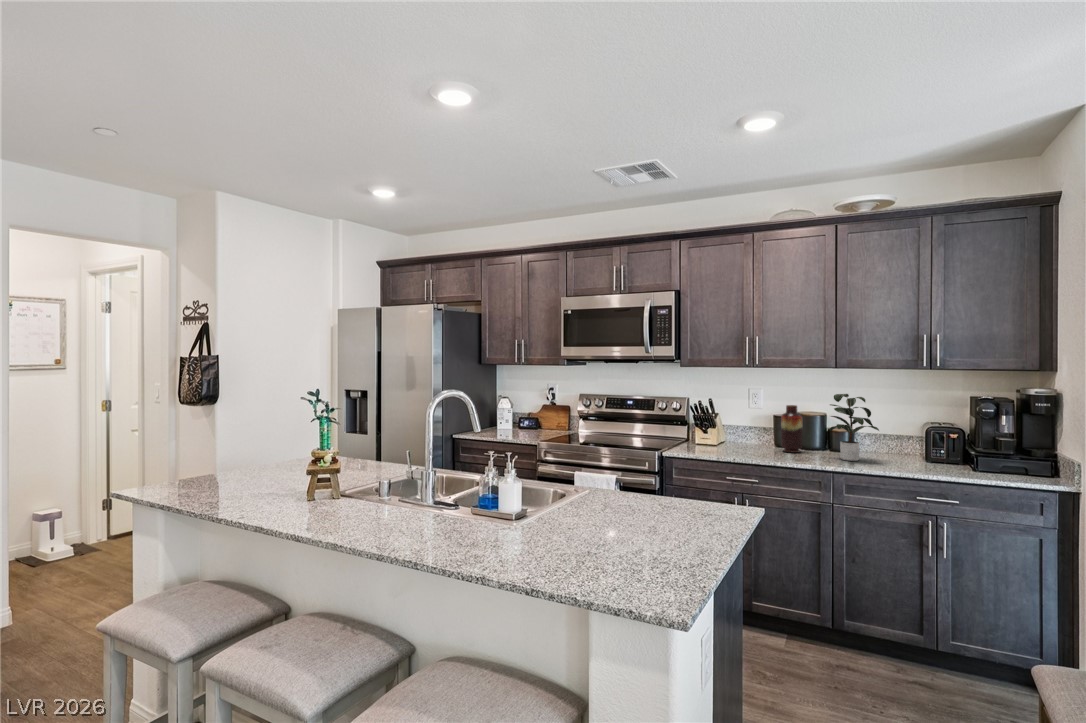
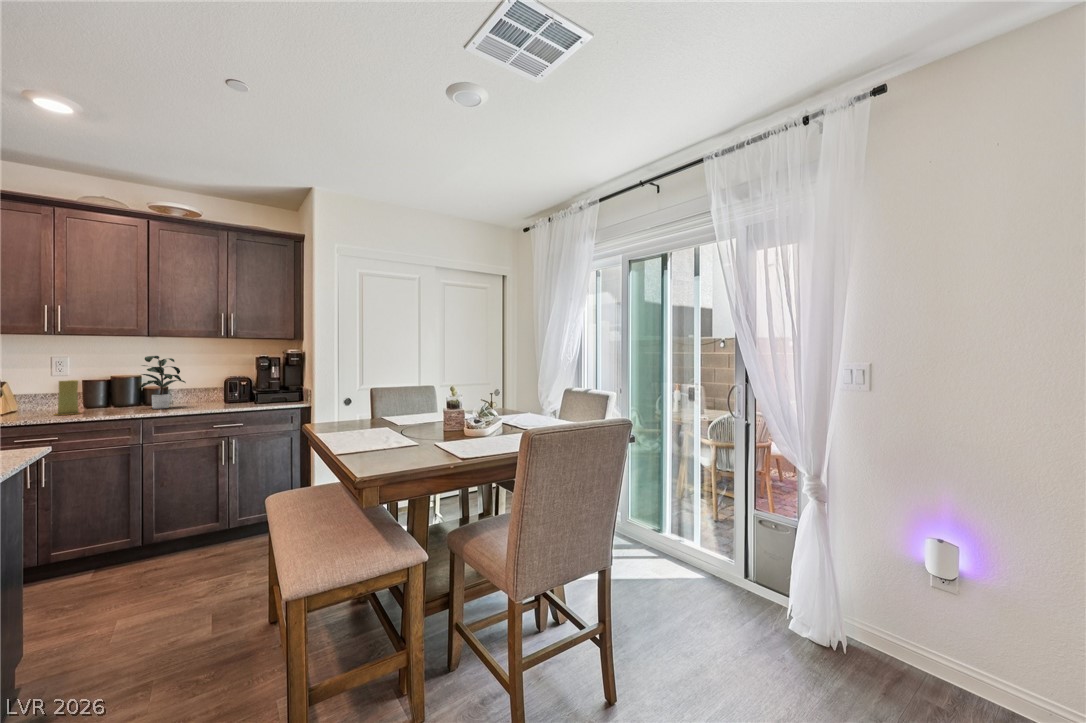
vase: present [781,405,802,453] -> none [90,368,114,410]
candle: none [754,419,776,457] -> present [54,380,80,415]

